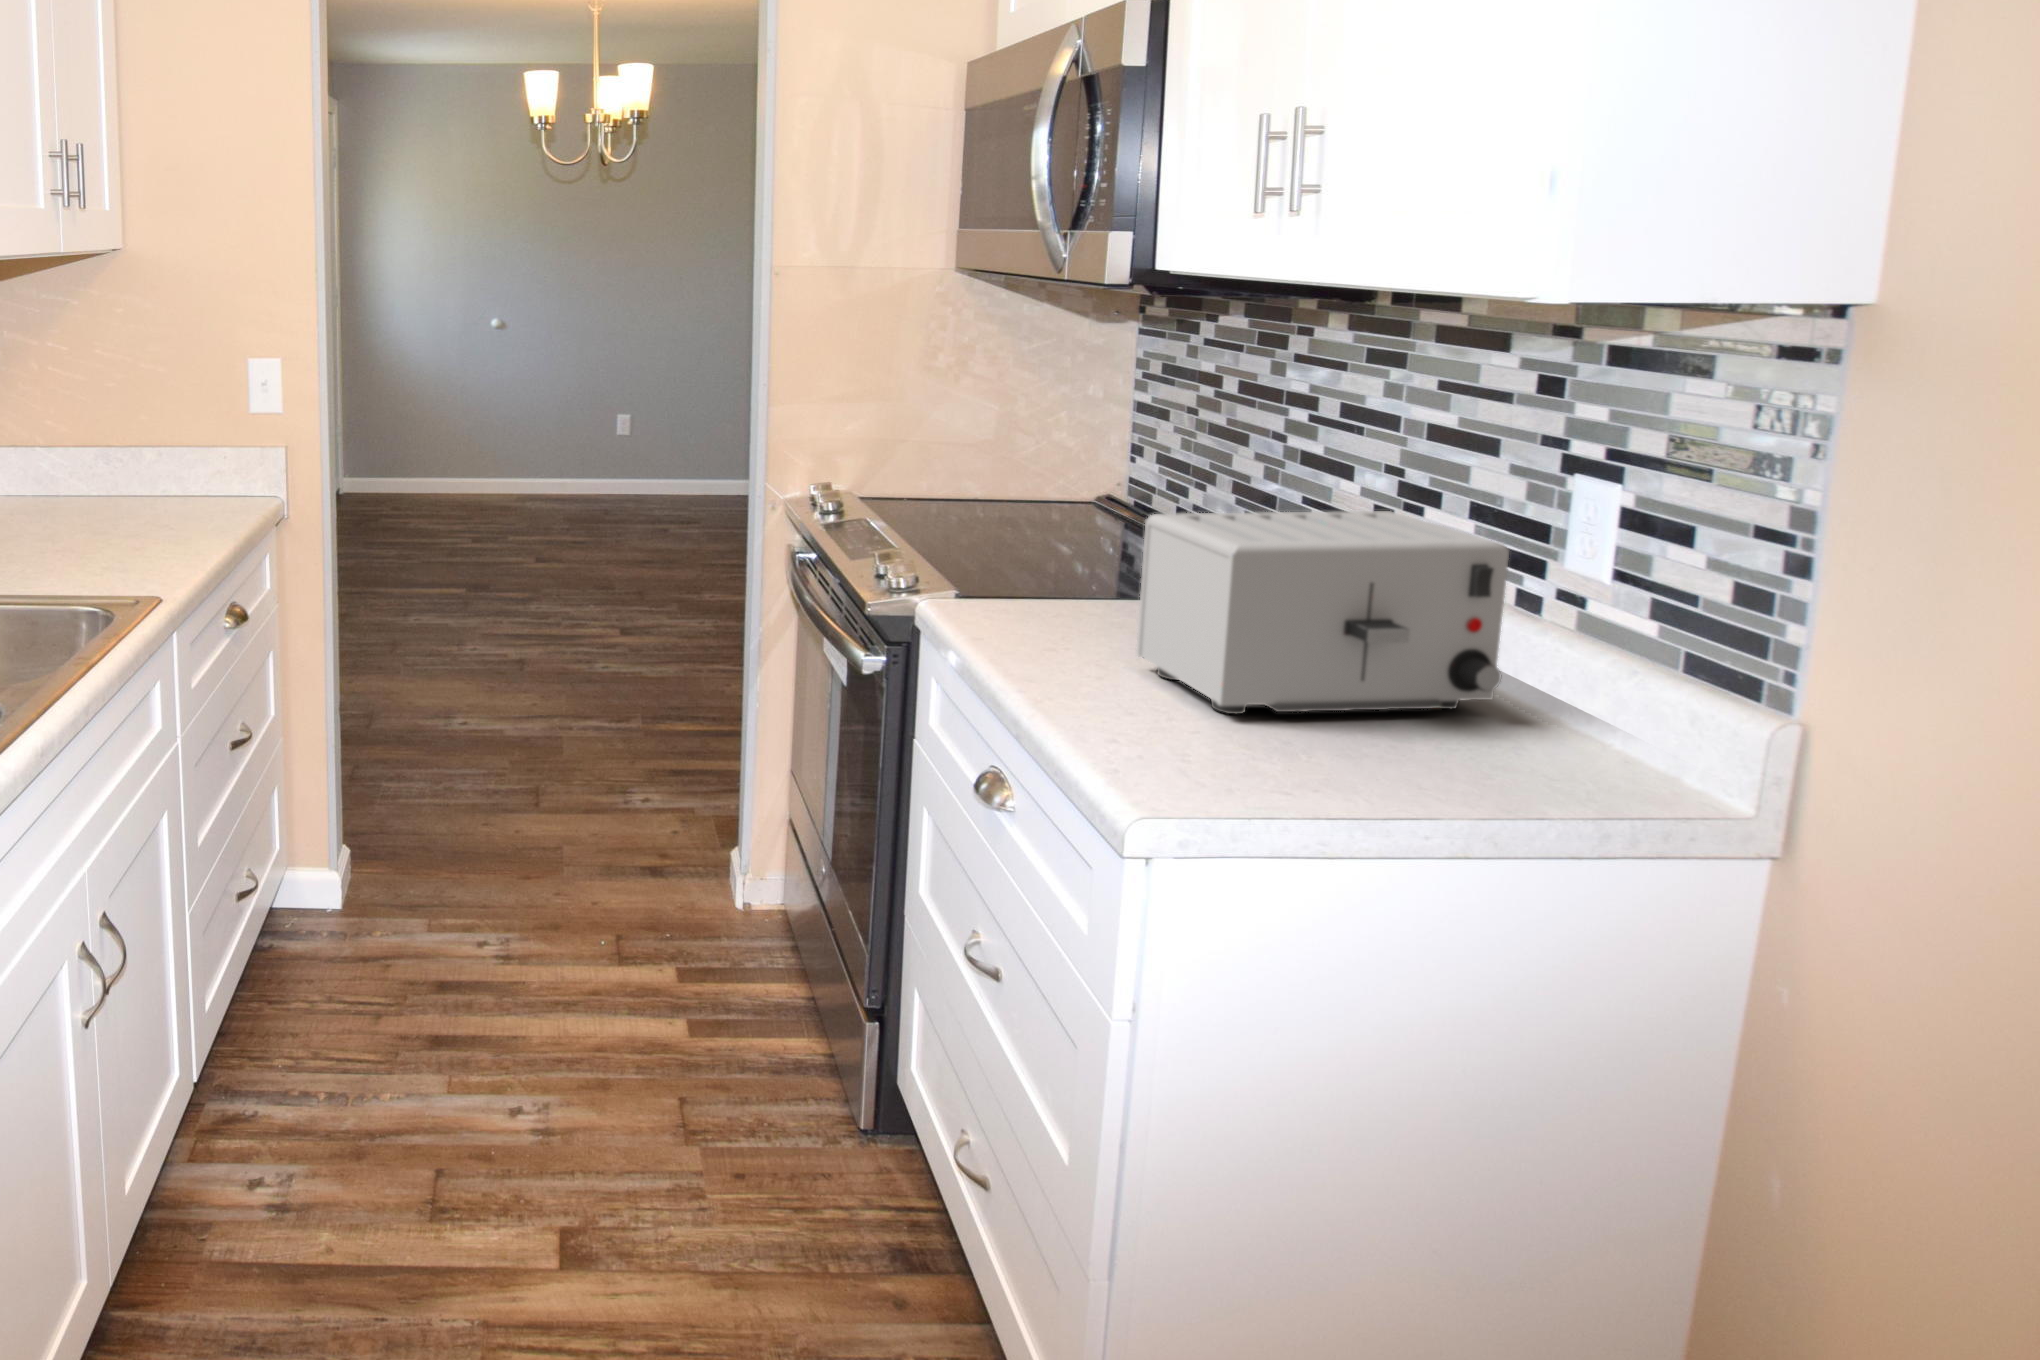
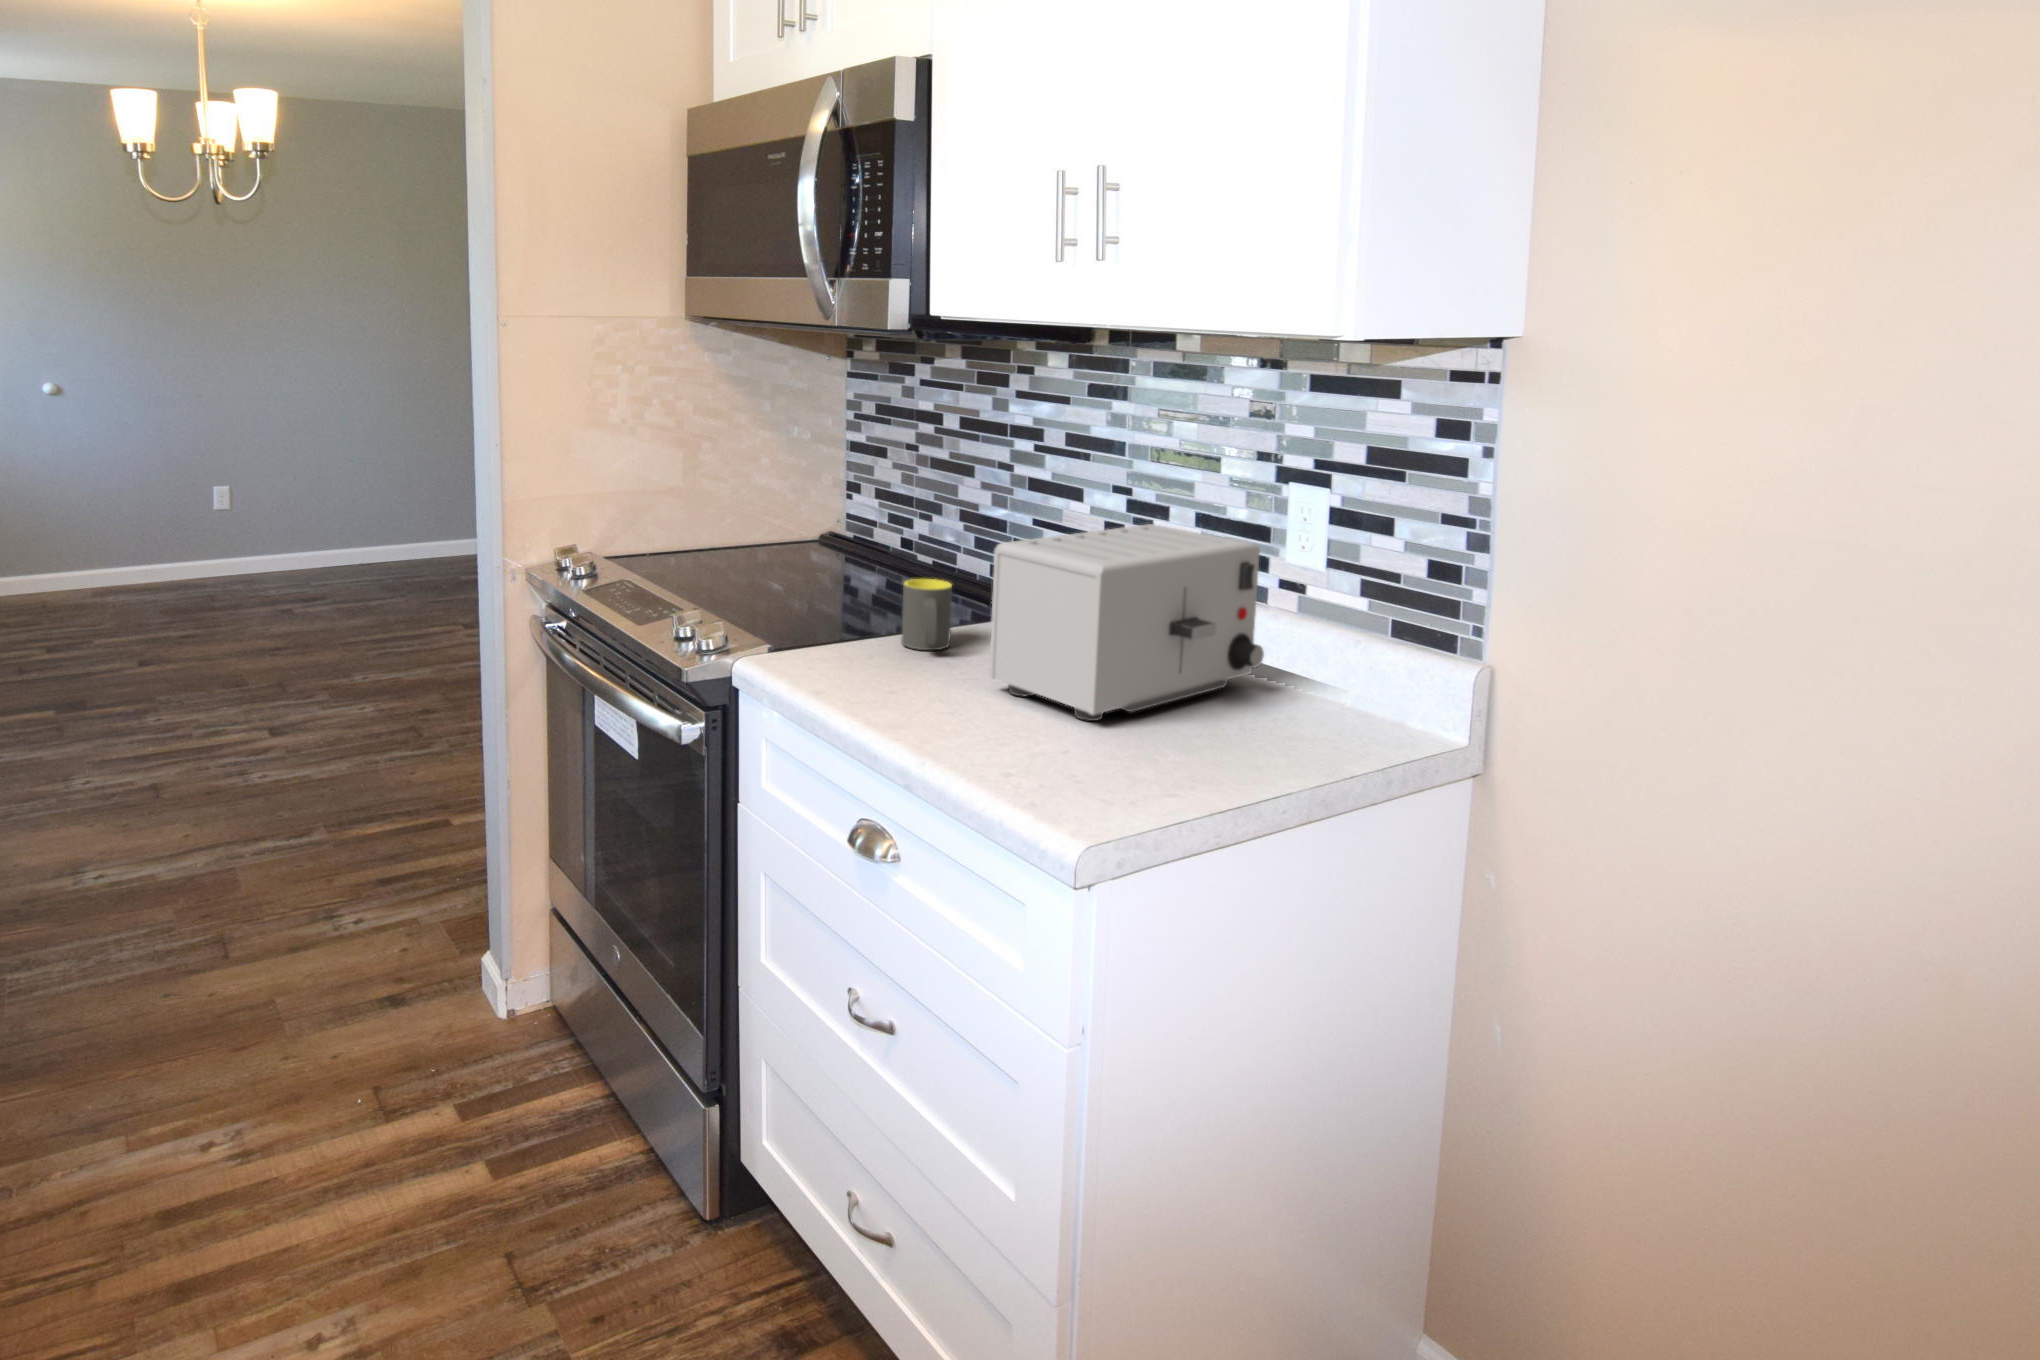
mug: none [1082,548,1142,624] -> present [902,579,952,650]

